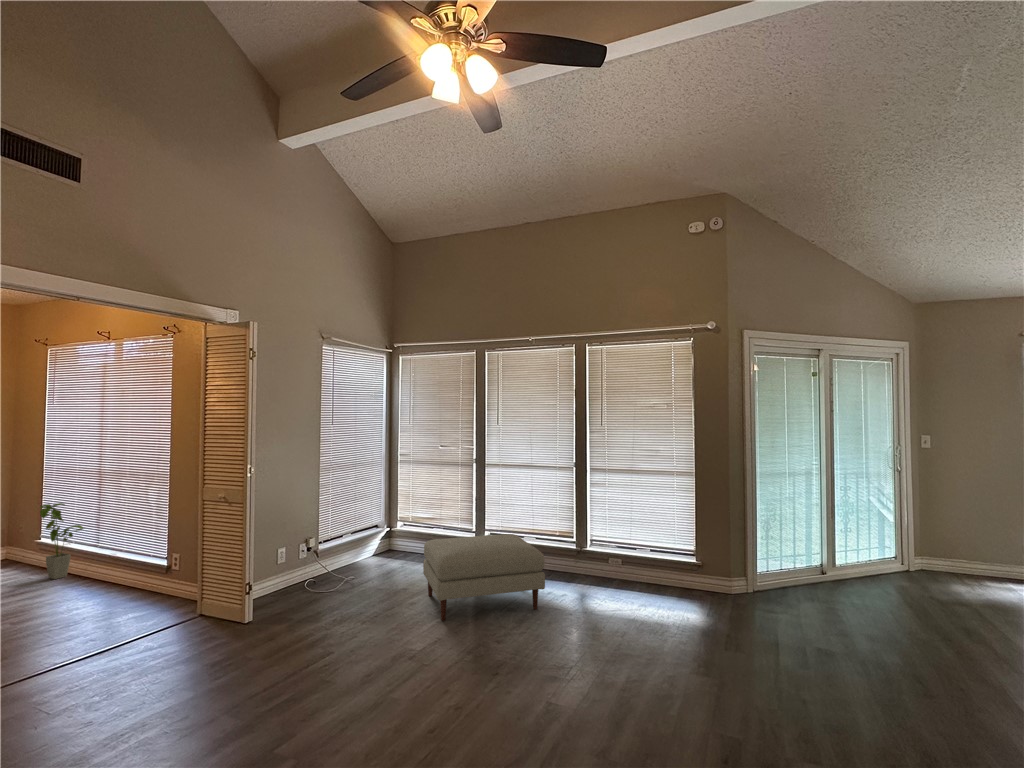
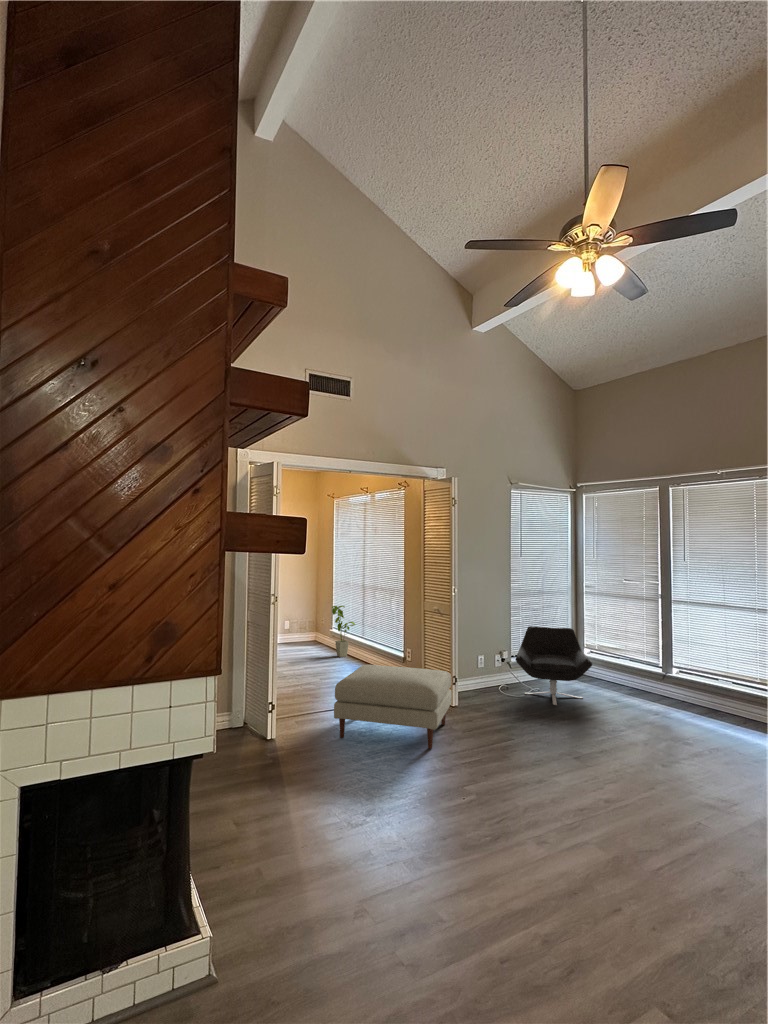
lounge chair: none [327,502,414,593] -> present [516,626,592,705]
ottoman: present [423,534,545,621] -> present [334,665,452,749]

